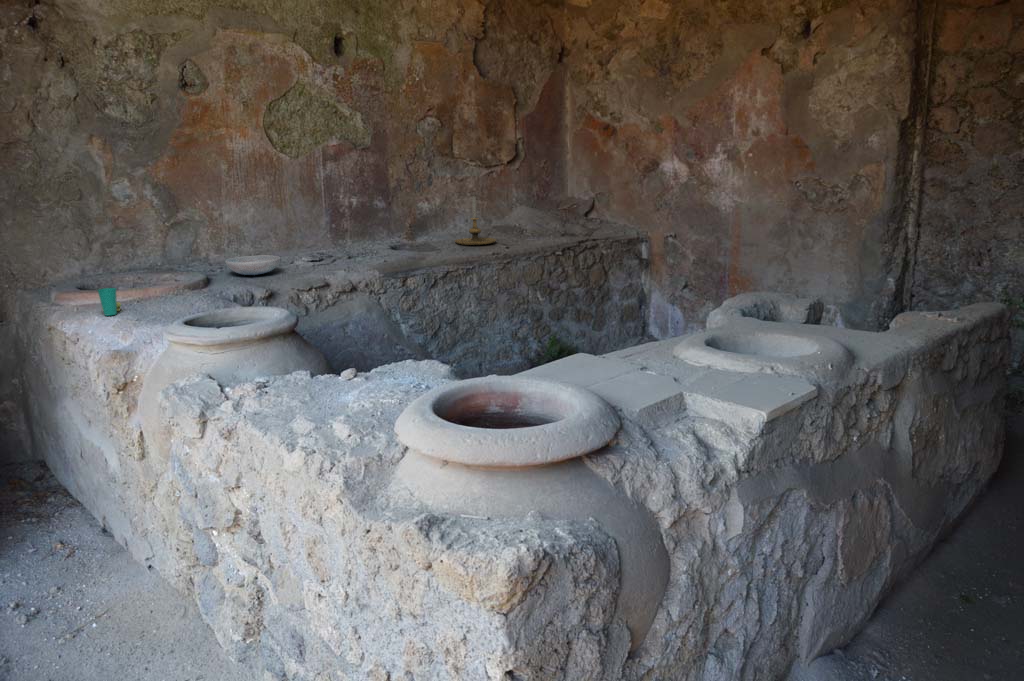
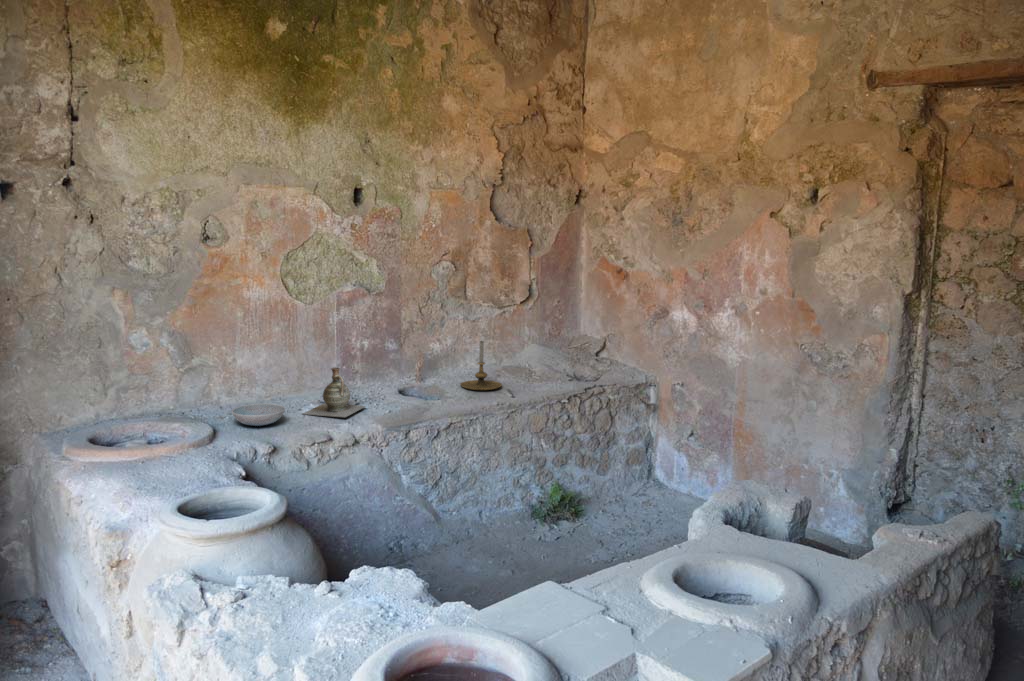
ceramic jug: none [297,218,363,266] -> present [303,368,365,417]
cup: present [98,288,121,316] -> none [106,450,127,478]

